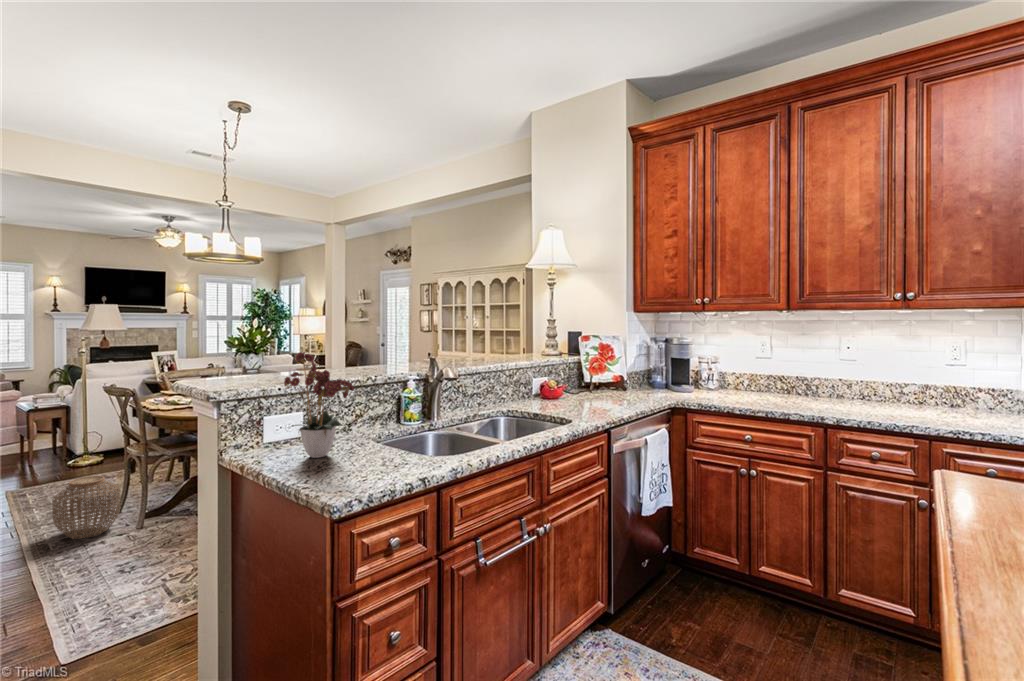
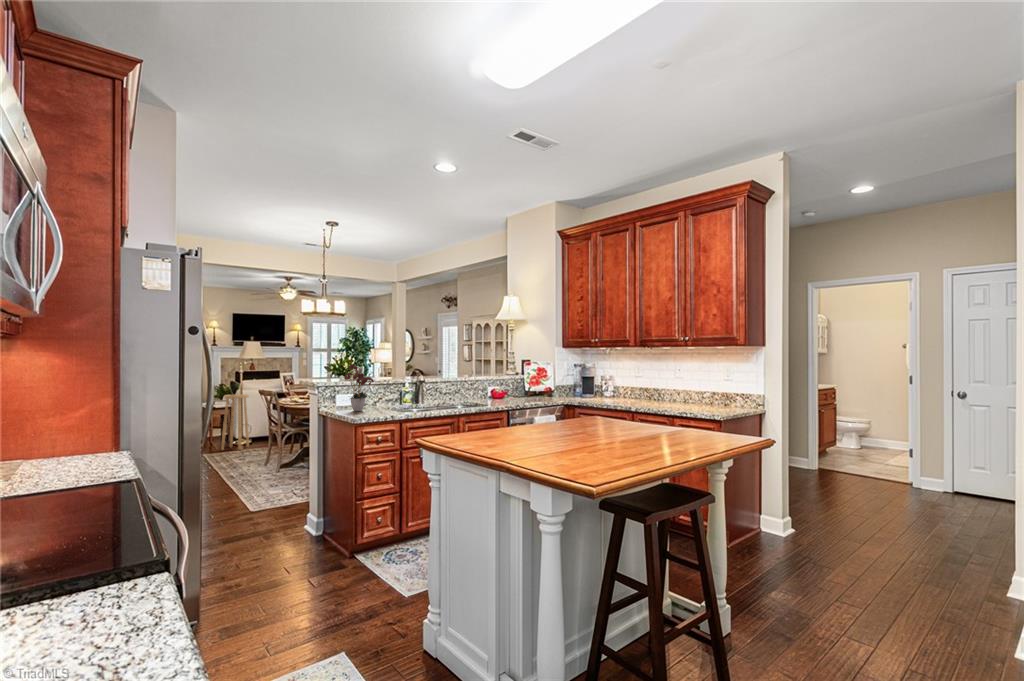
stool: none [53,387,104,477] -> present [221,394,249,450]
woven basket: present [52,476,121,539] -> none [230,442,264,477]

